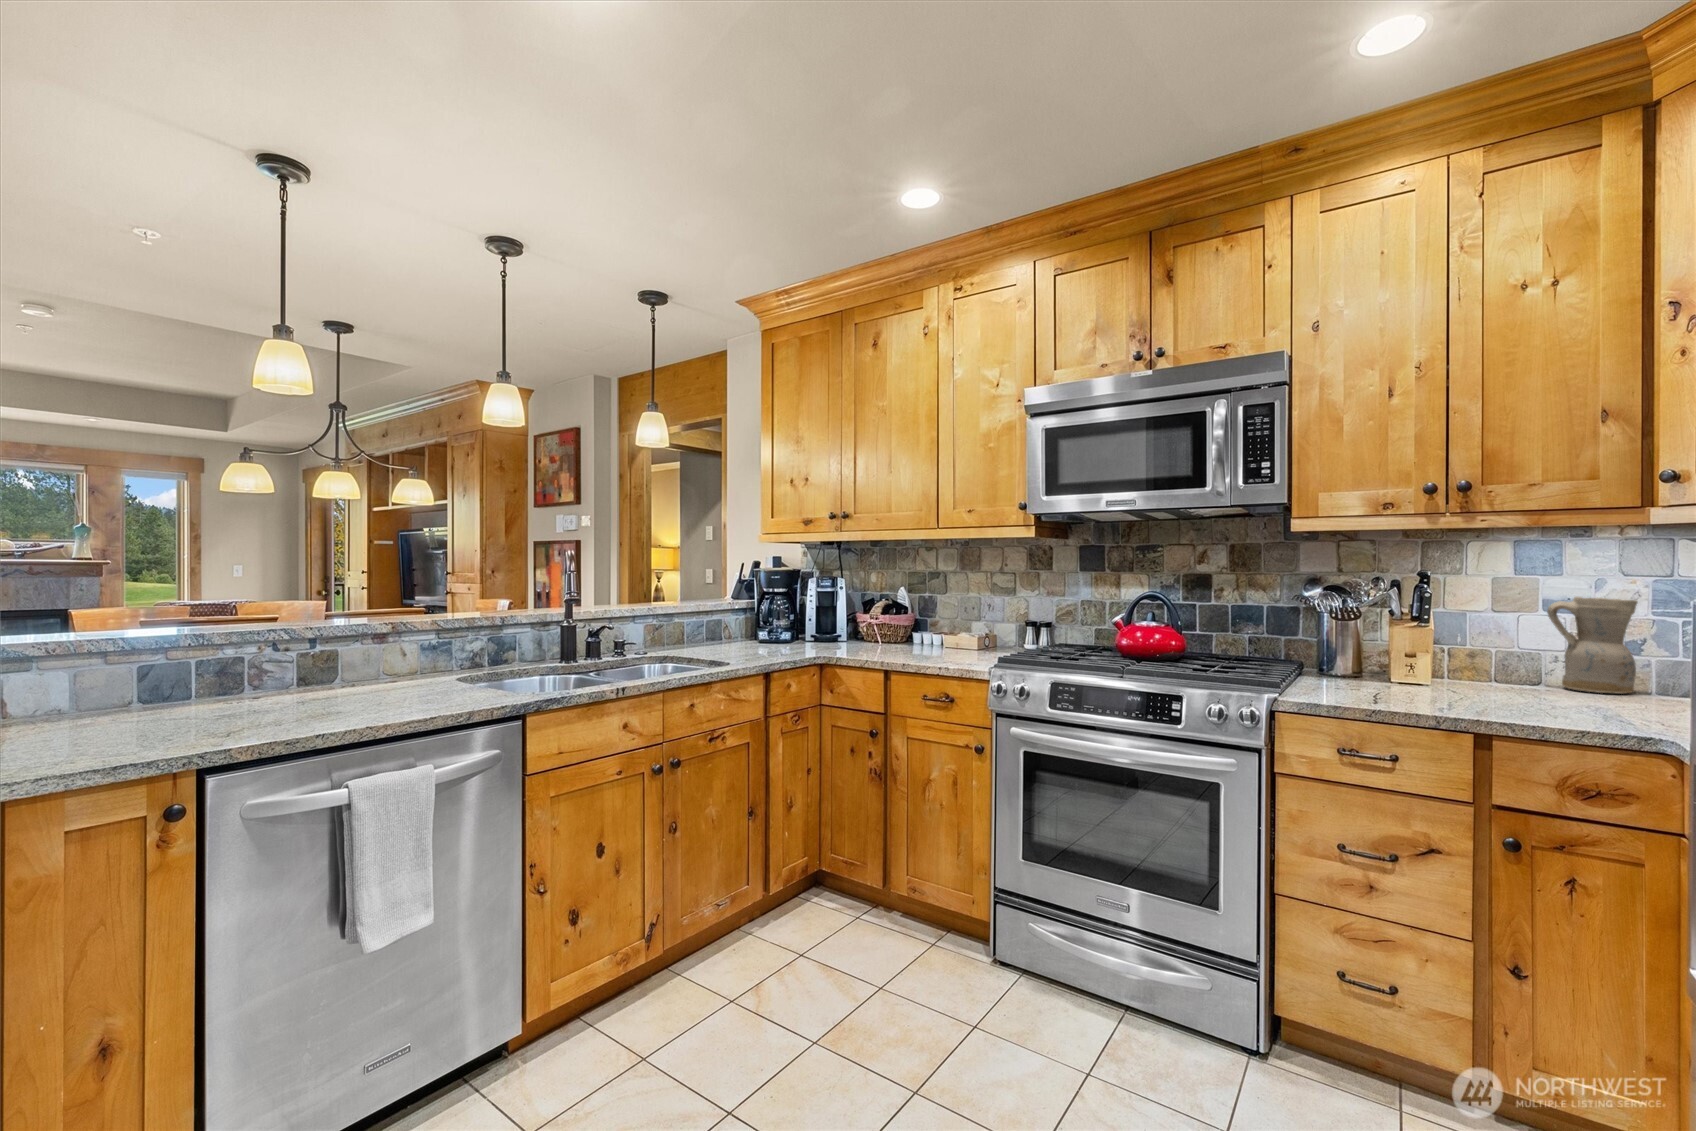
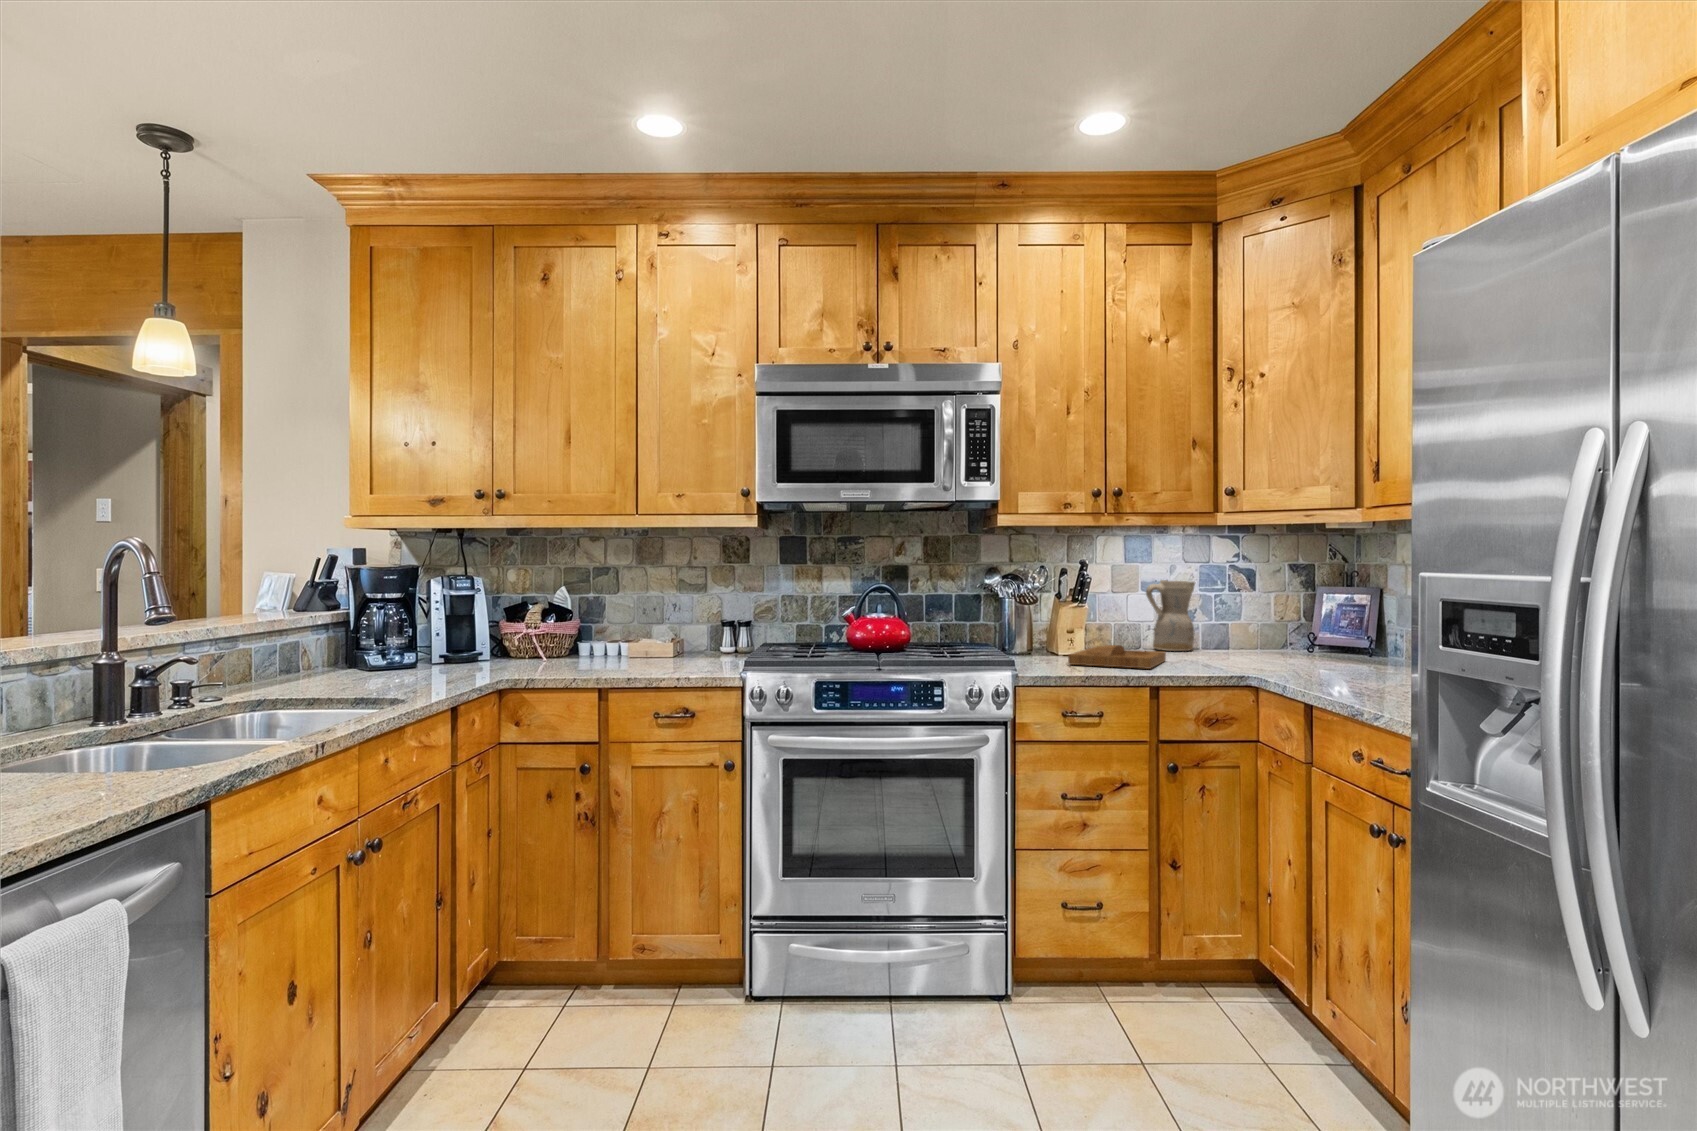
tray: none [1374,675,1544,710] -> present [1068,645,1166,669]

